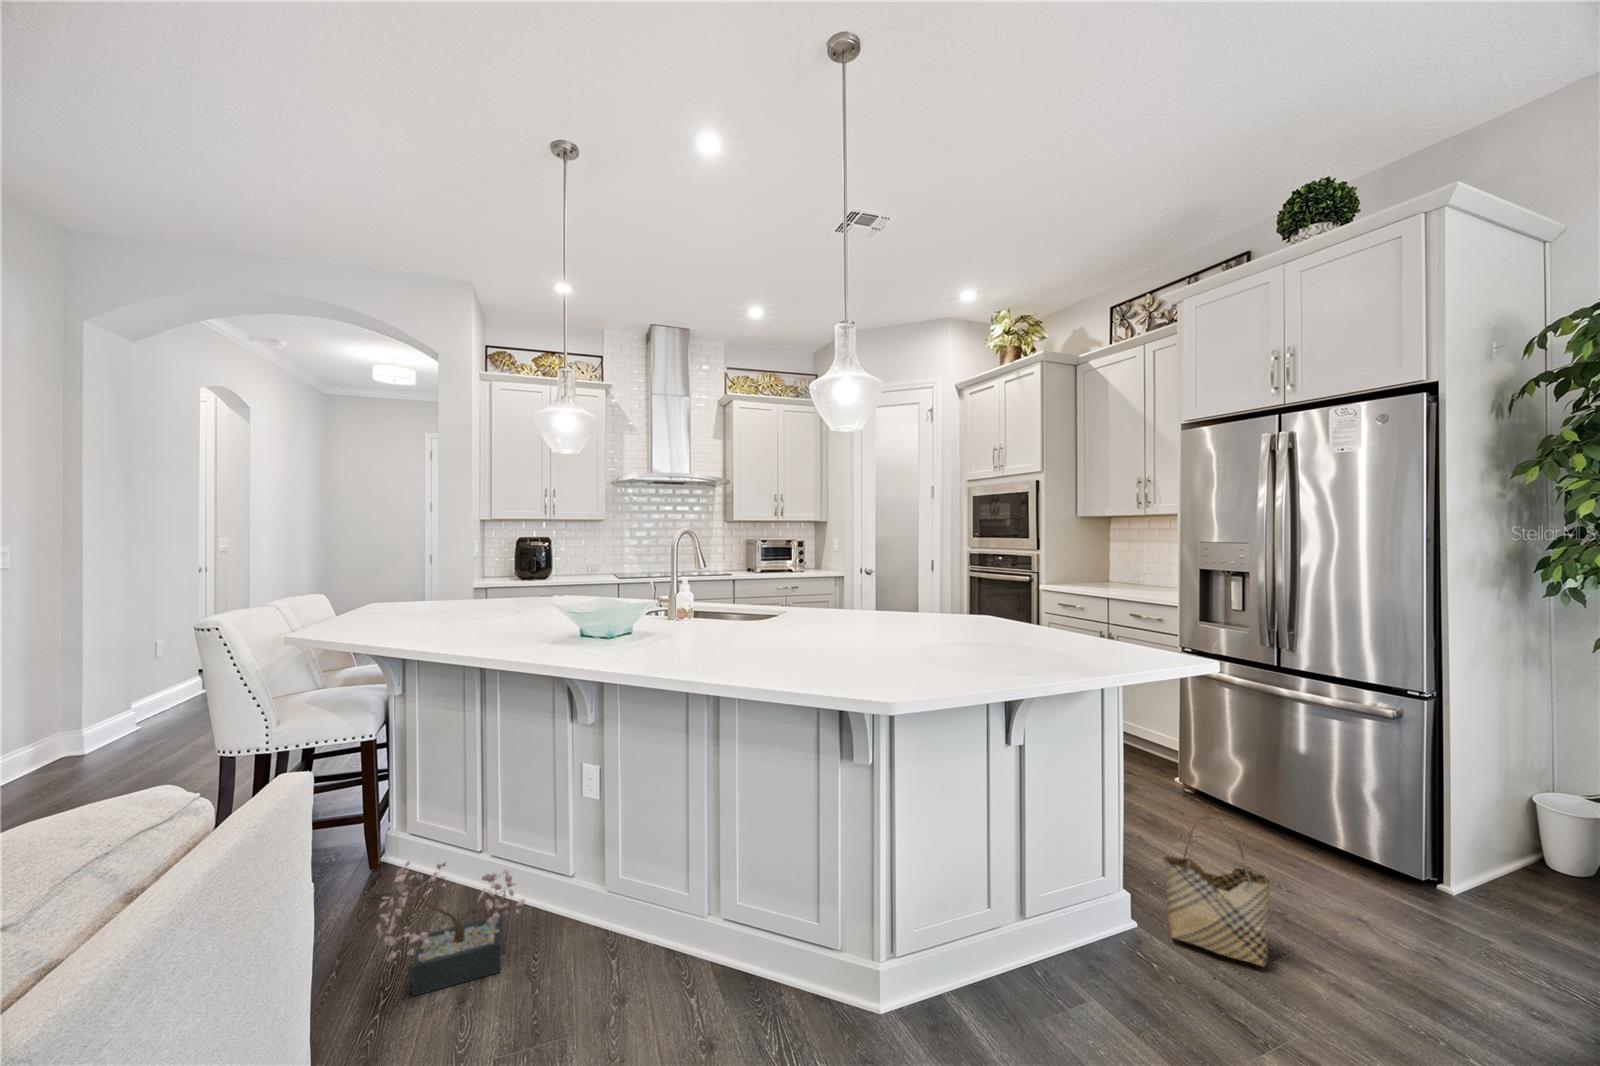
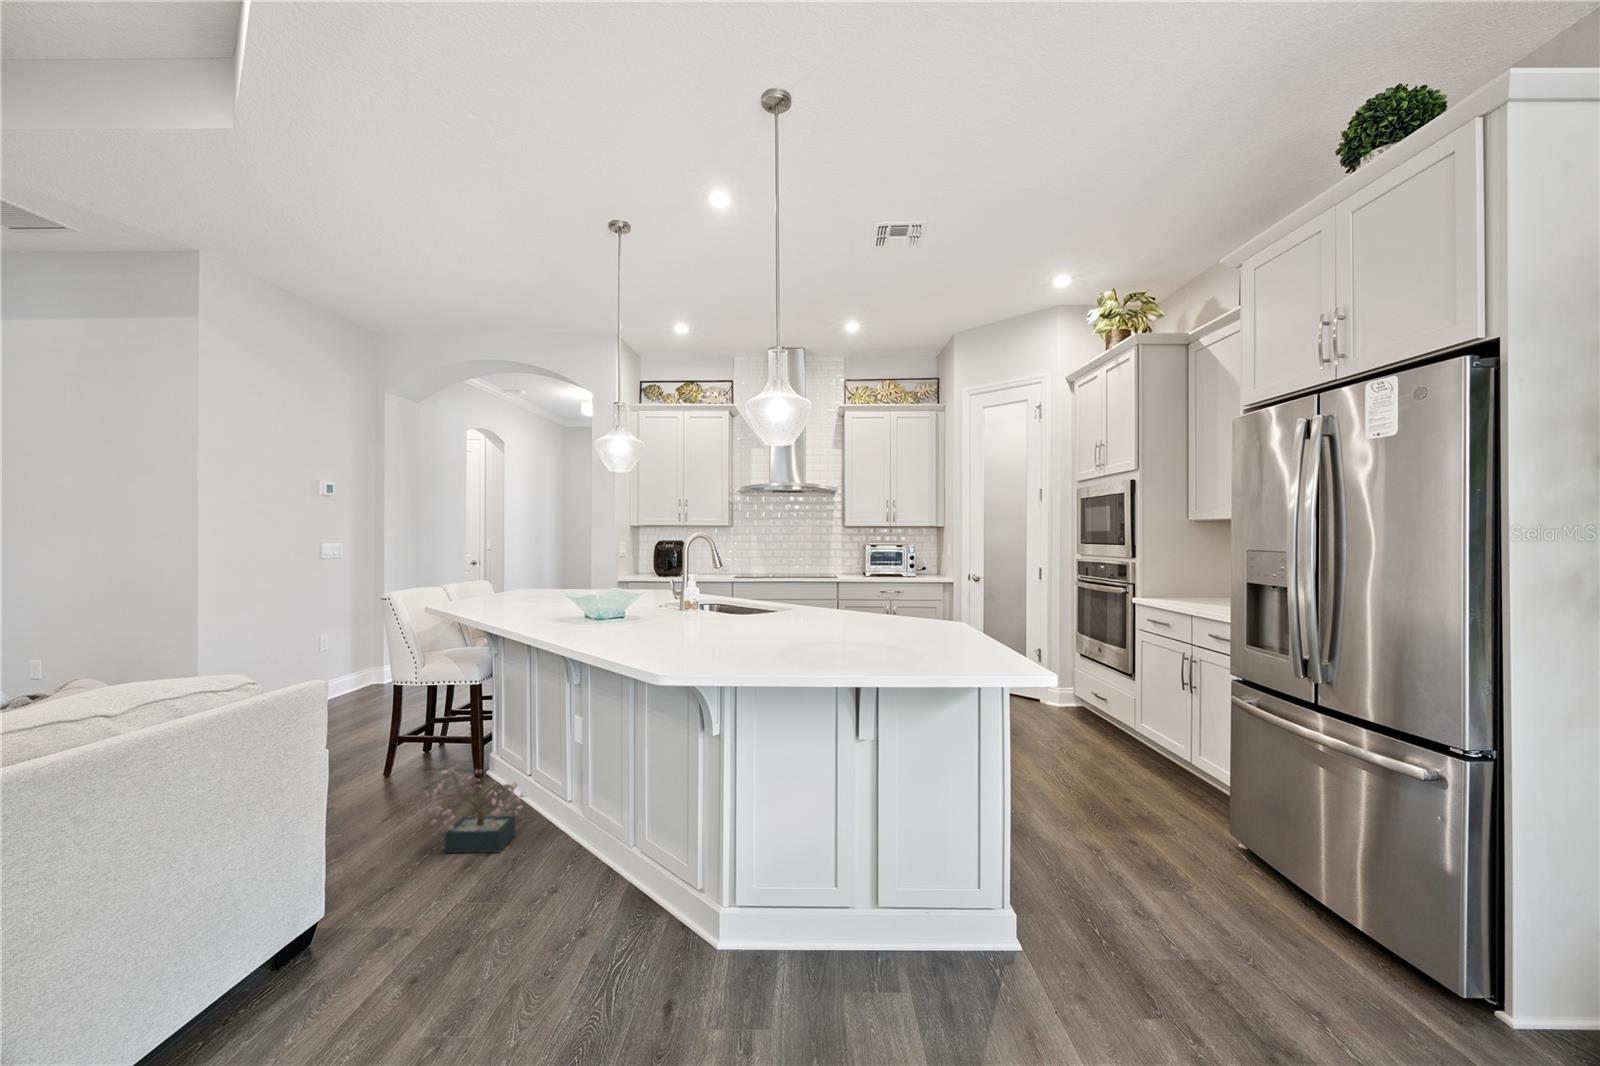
woven basket: present [1164,817,1271,966] -> none [1043,846,1146,1013]

